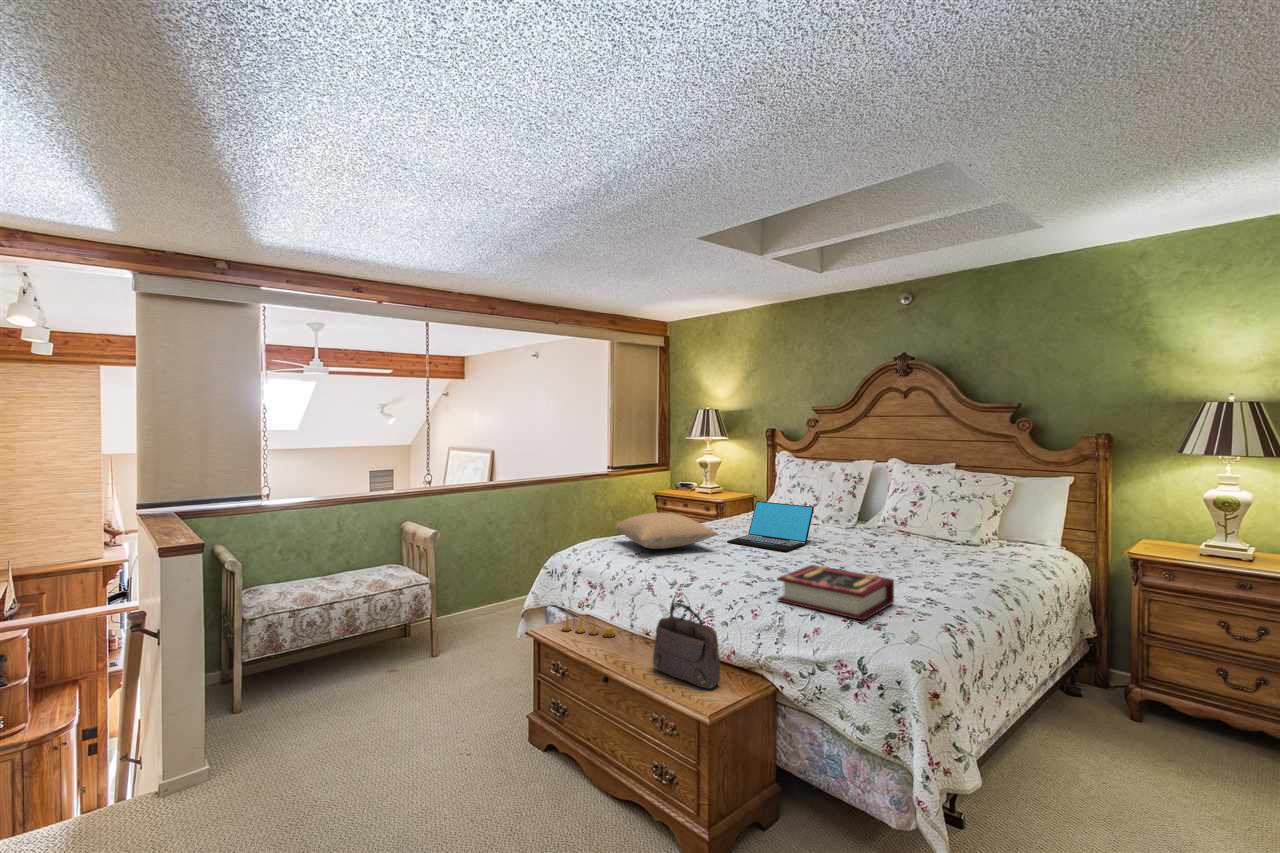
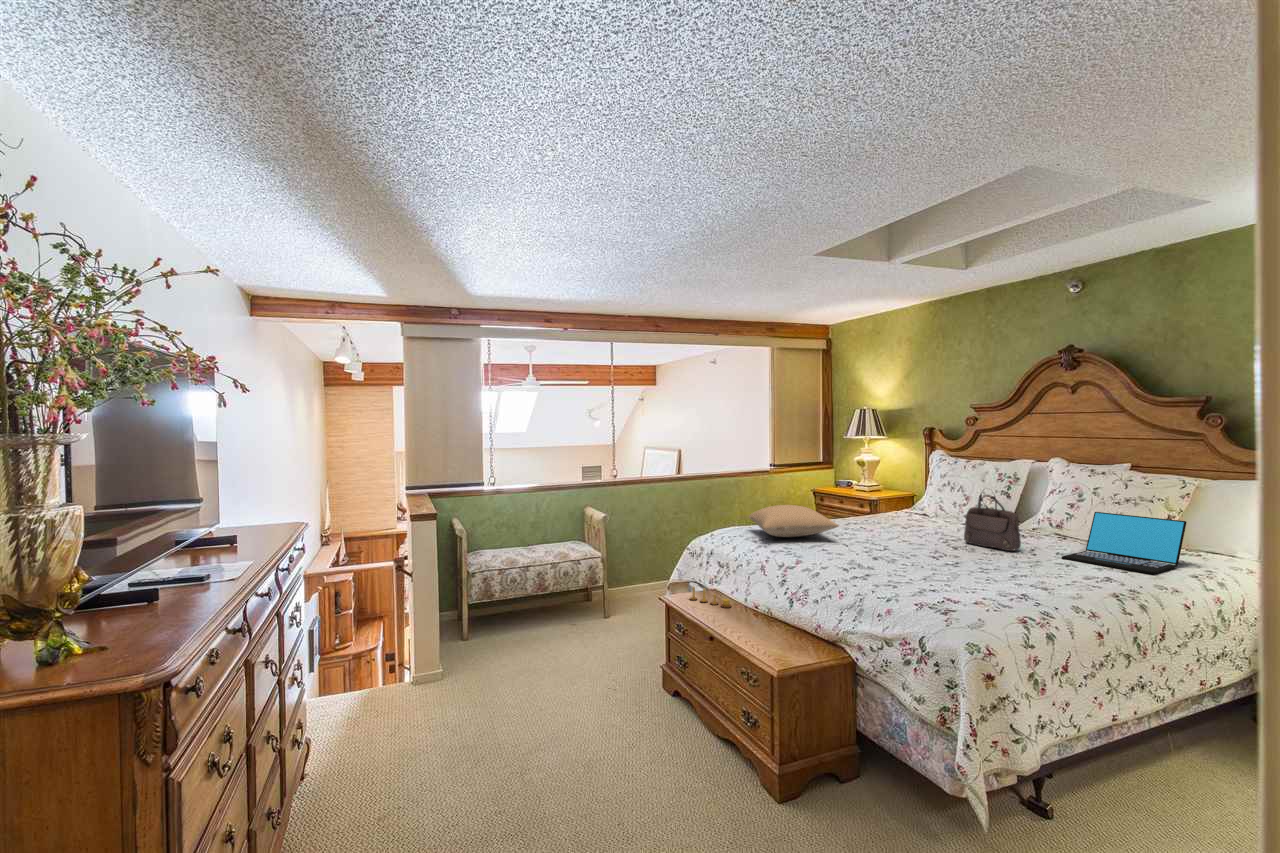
laptop: present [727,501,814,551] -> present [1062,512,1187,574]
book: present [777,565,894,620] -> none [863,555,981,606]
handbag: present [653,594,720,689] -> present [964,493,1021,551]

